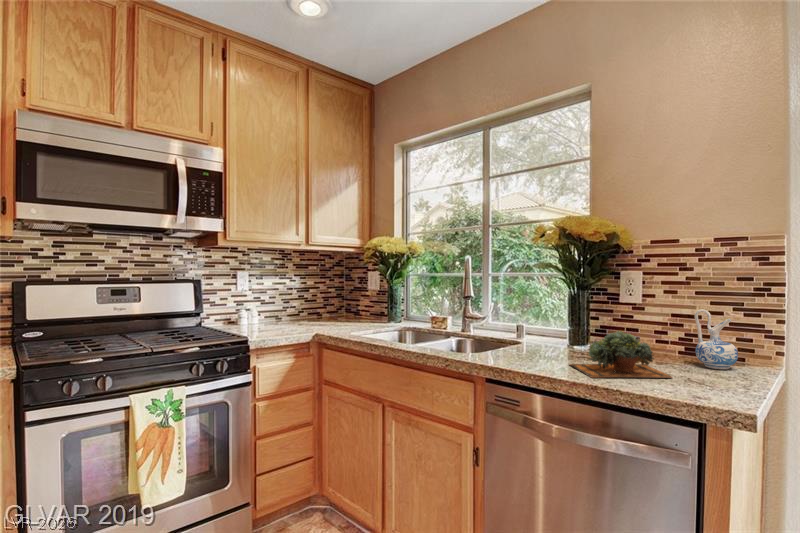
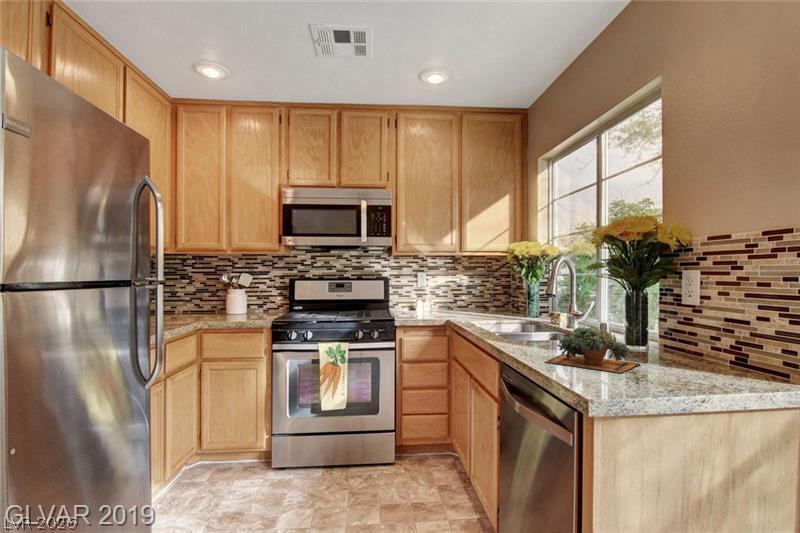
ceramic pitcher: present [695,309,738,369] -> none [698,311,746,379]

